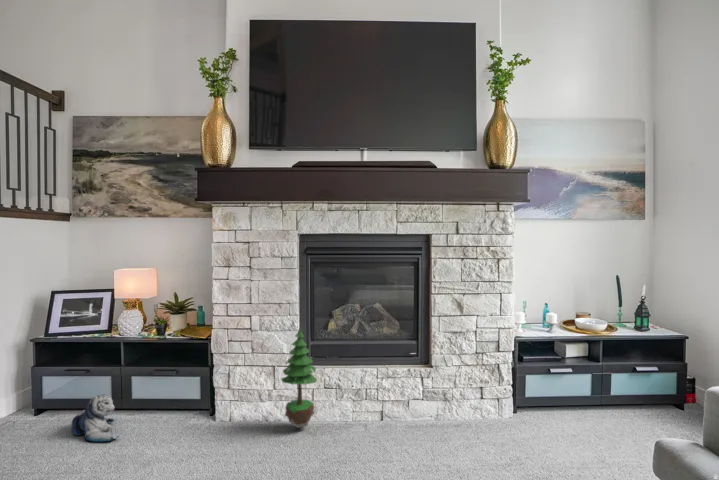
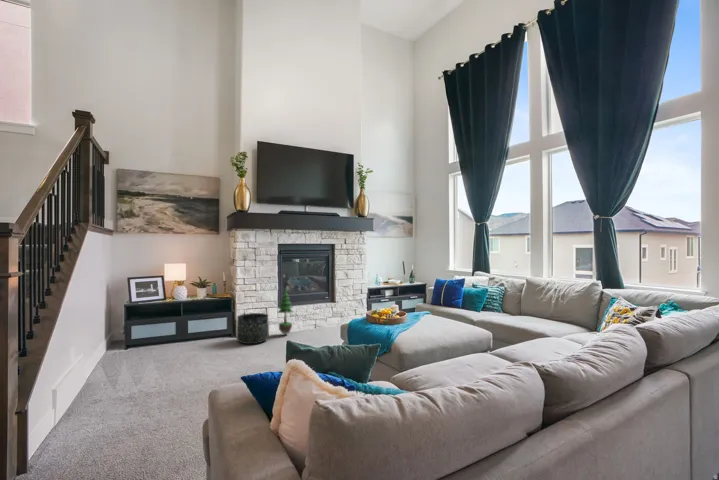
basket: none [187,374,254,446] -> present [237,313,269,344]
plush toy: present [72,394,119,442] -> none [166,329,204,351]

